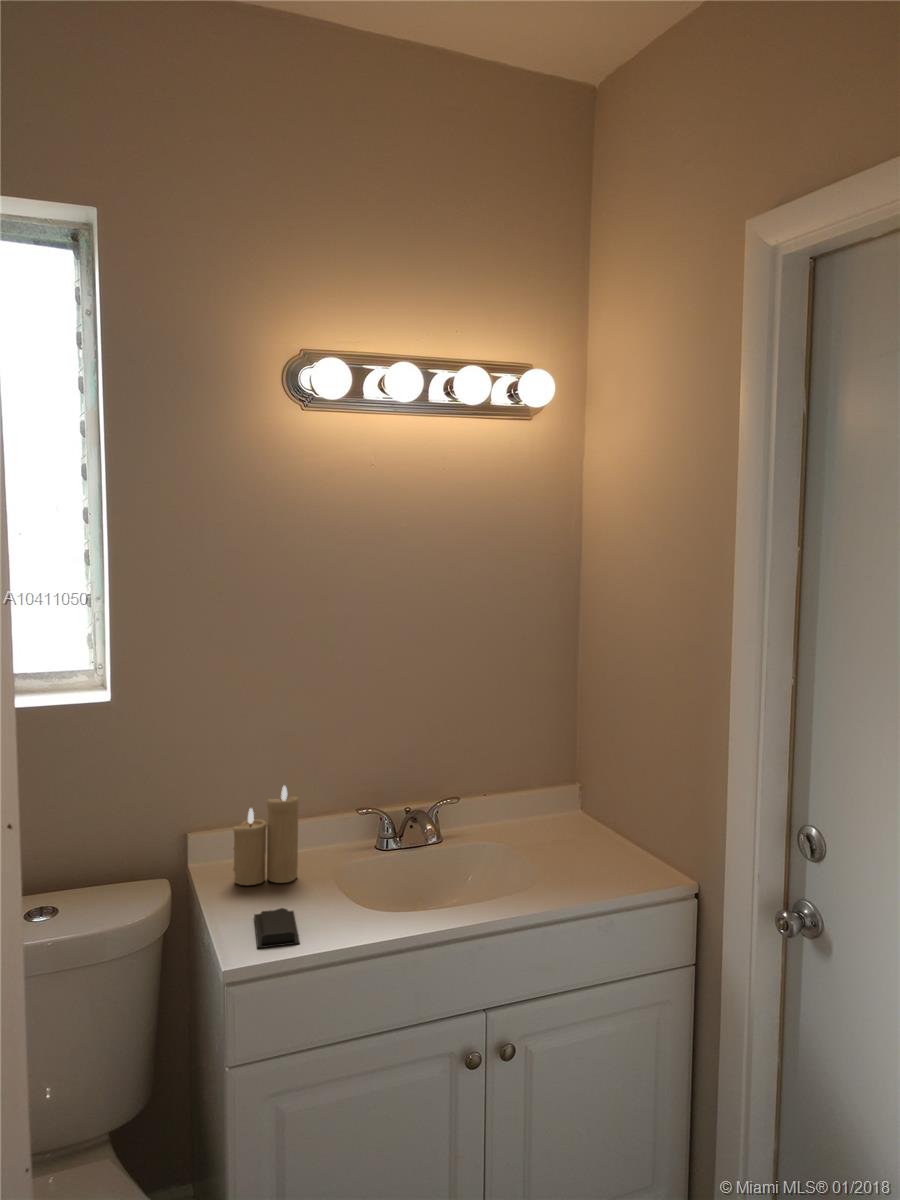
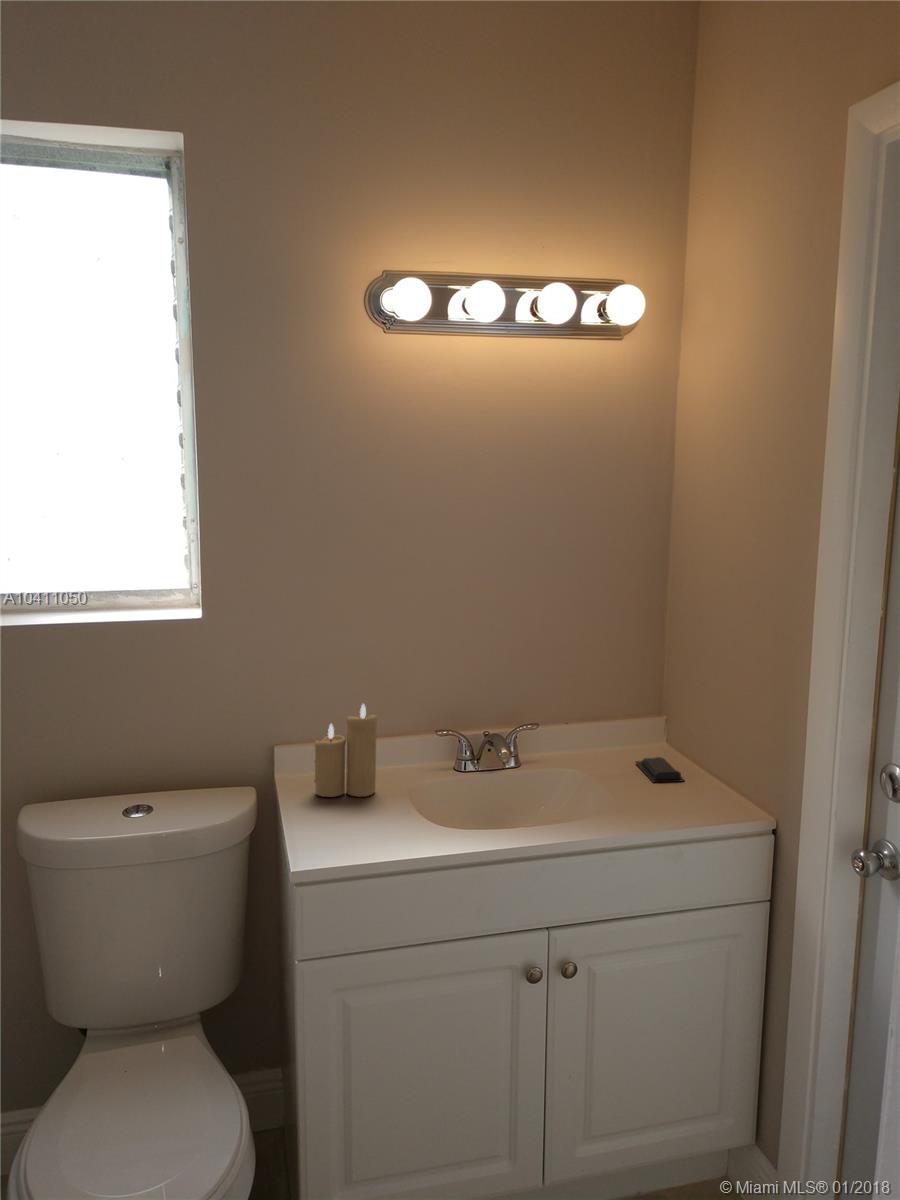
soap bar: present [254,908,300,948] -> present [635,757,684,782]

